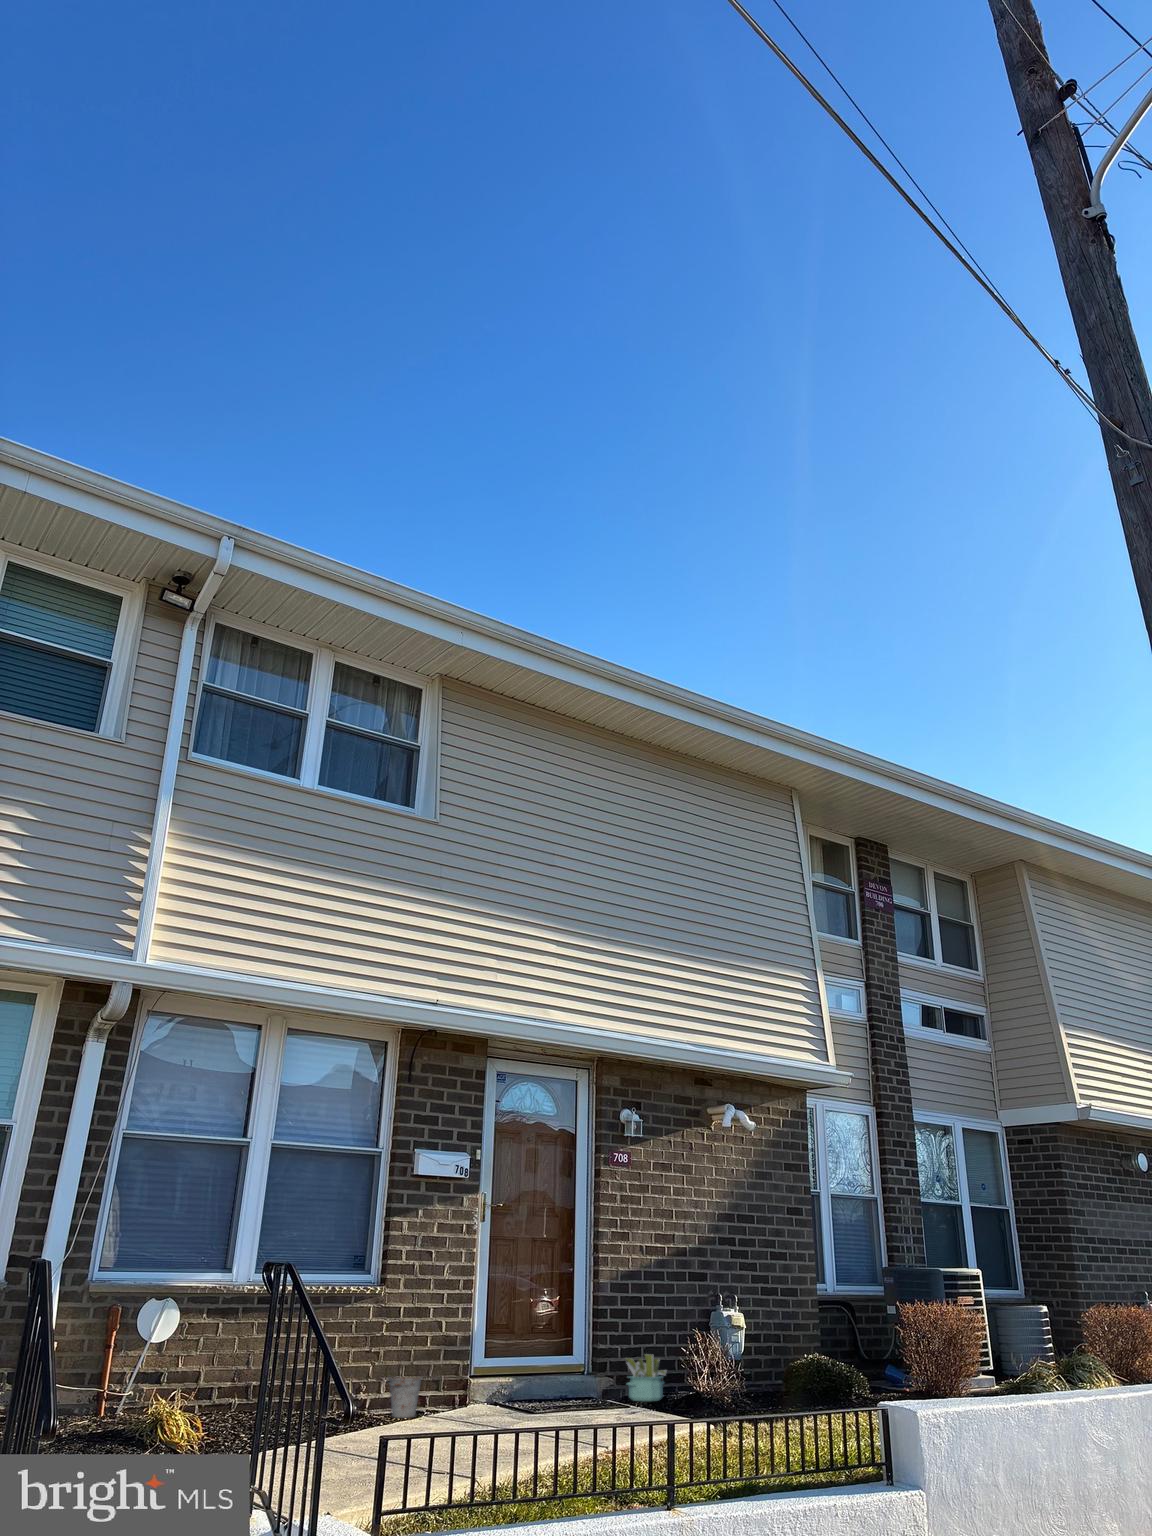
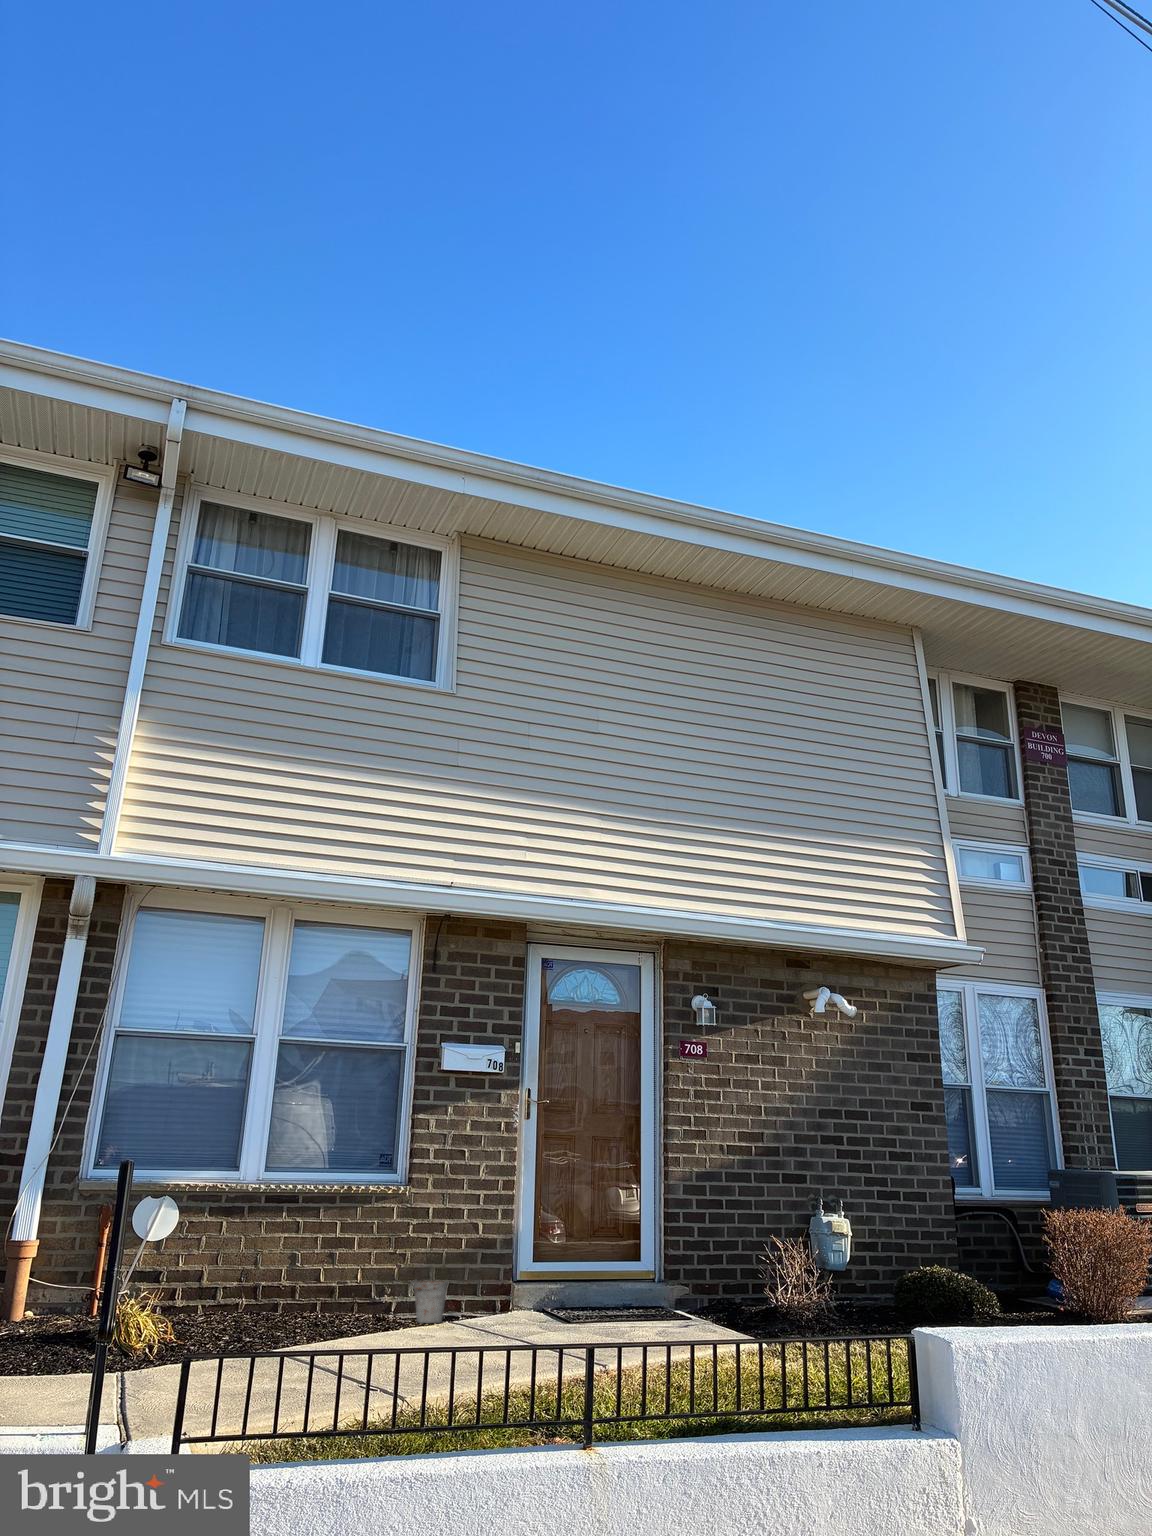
decorative plant: present [626,1354,666,1401] -> none [700,1262,750,1313]

